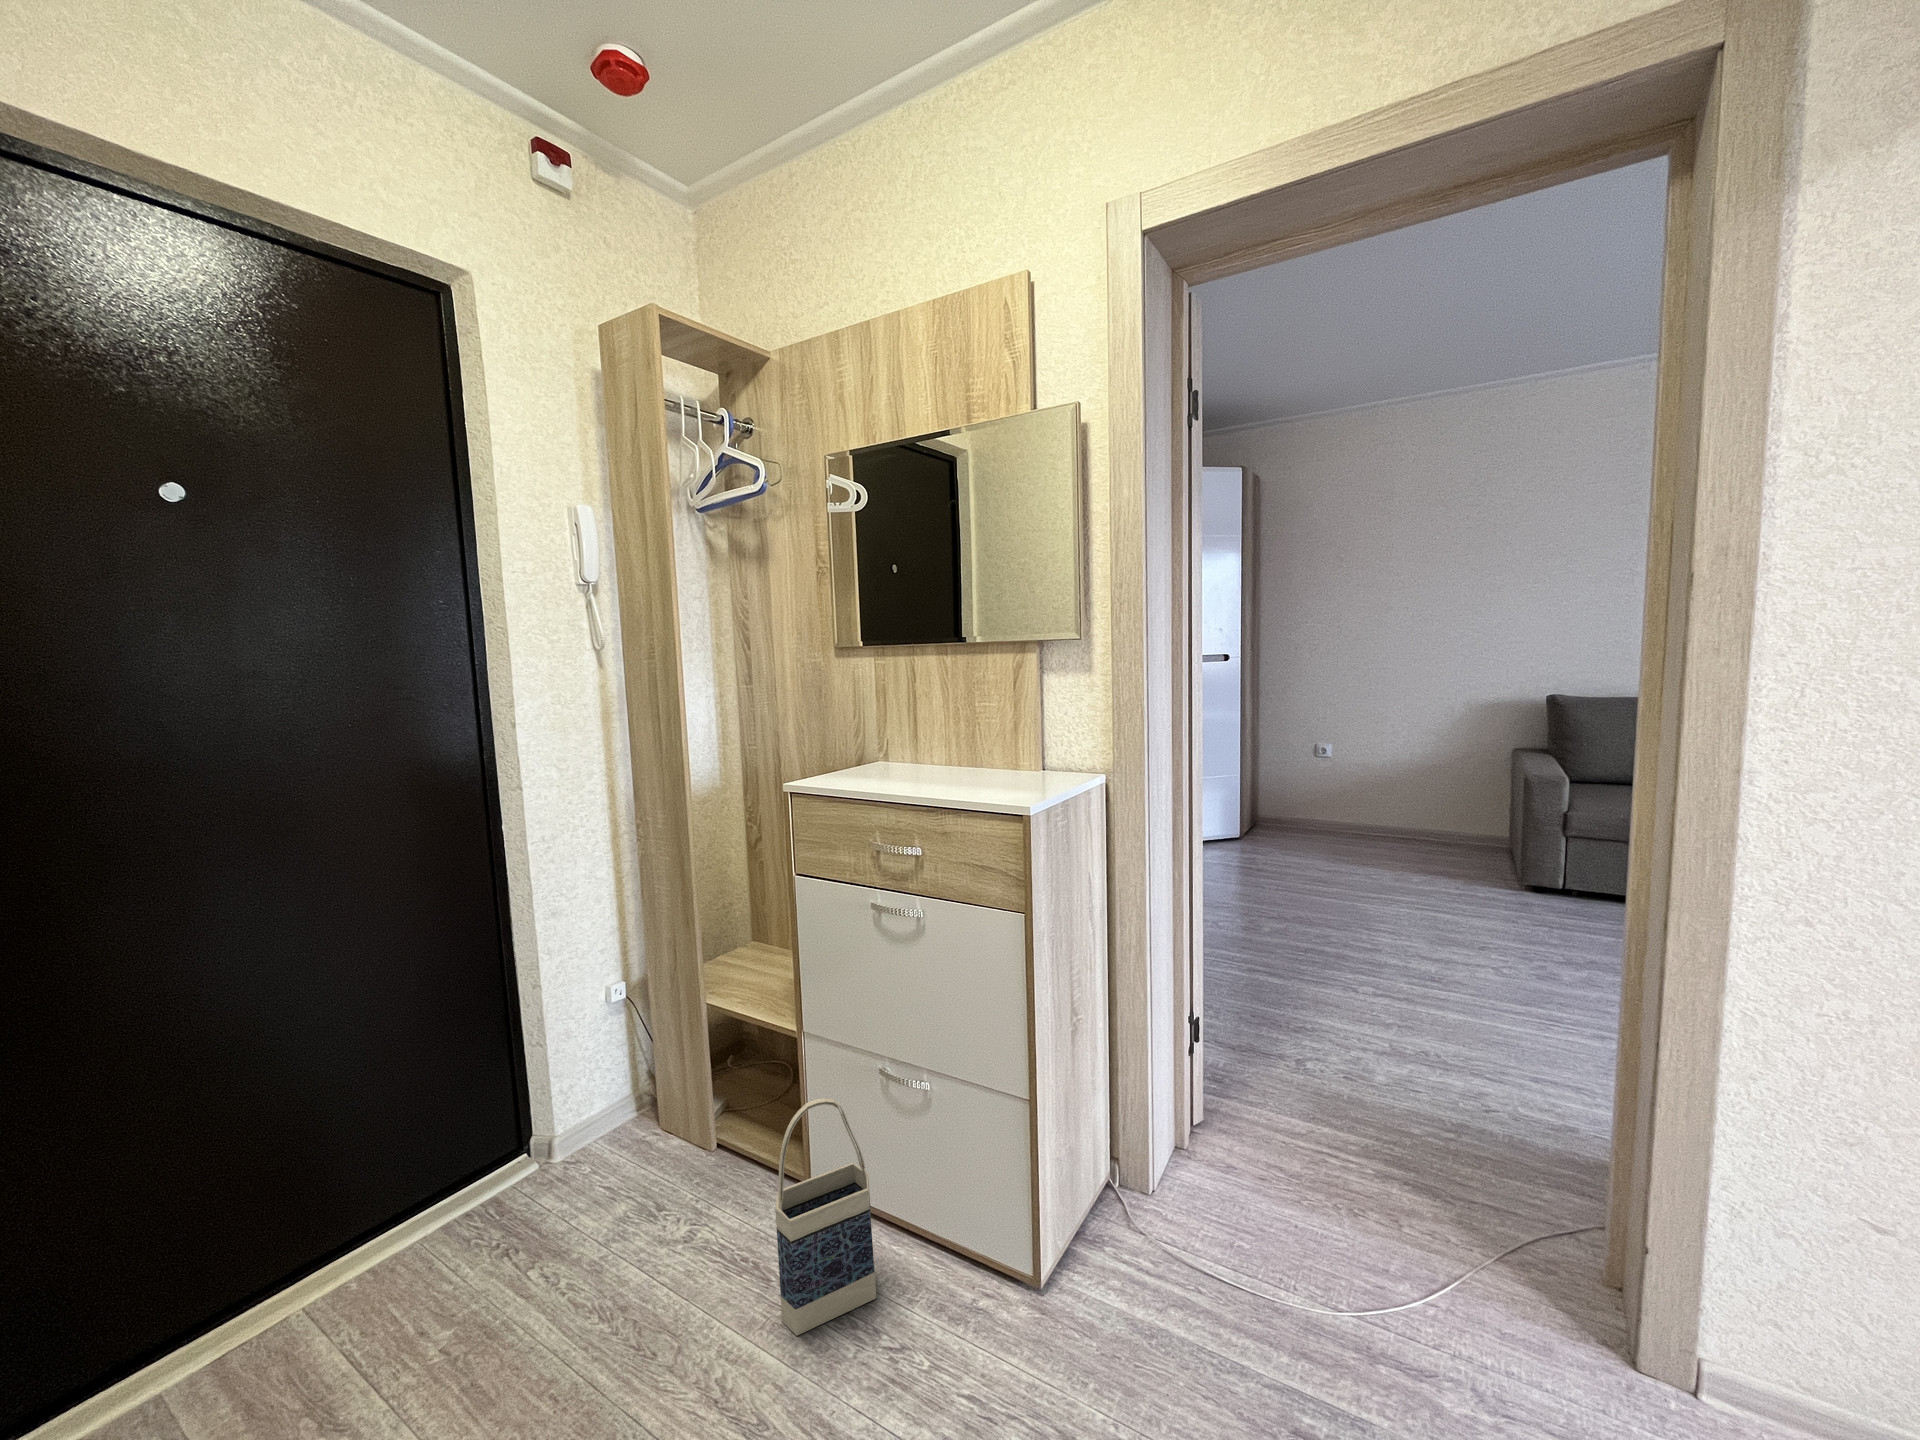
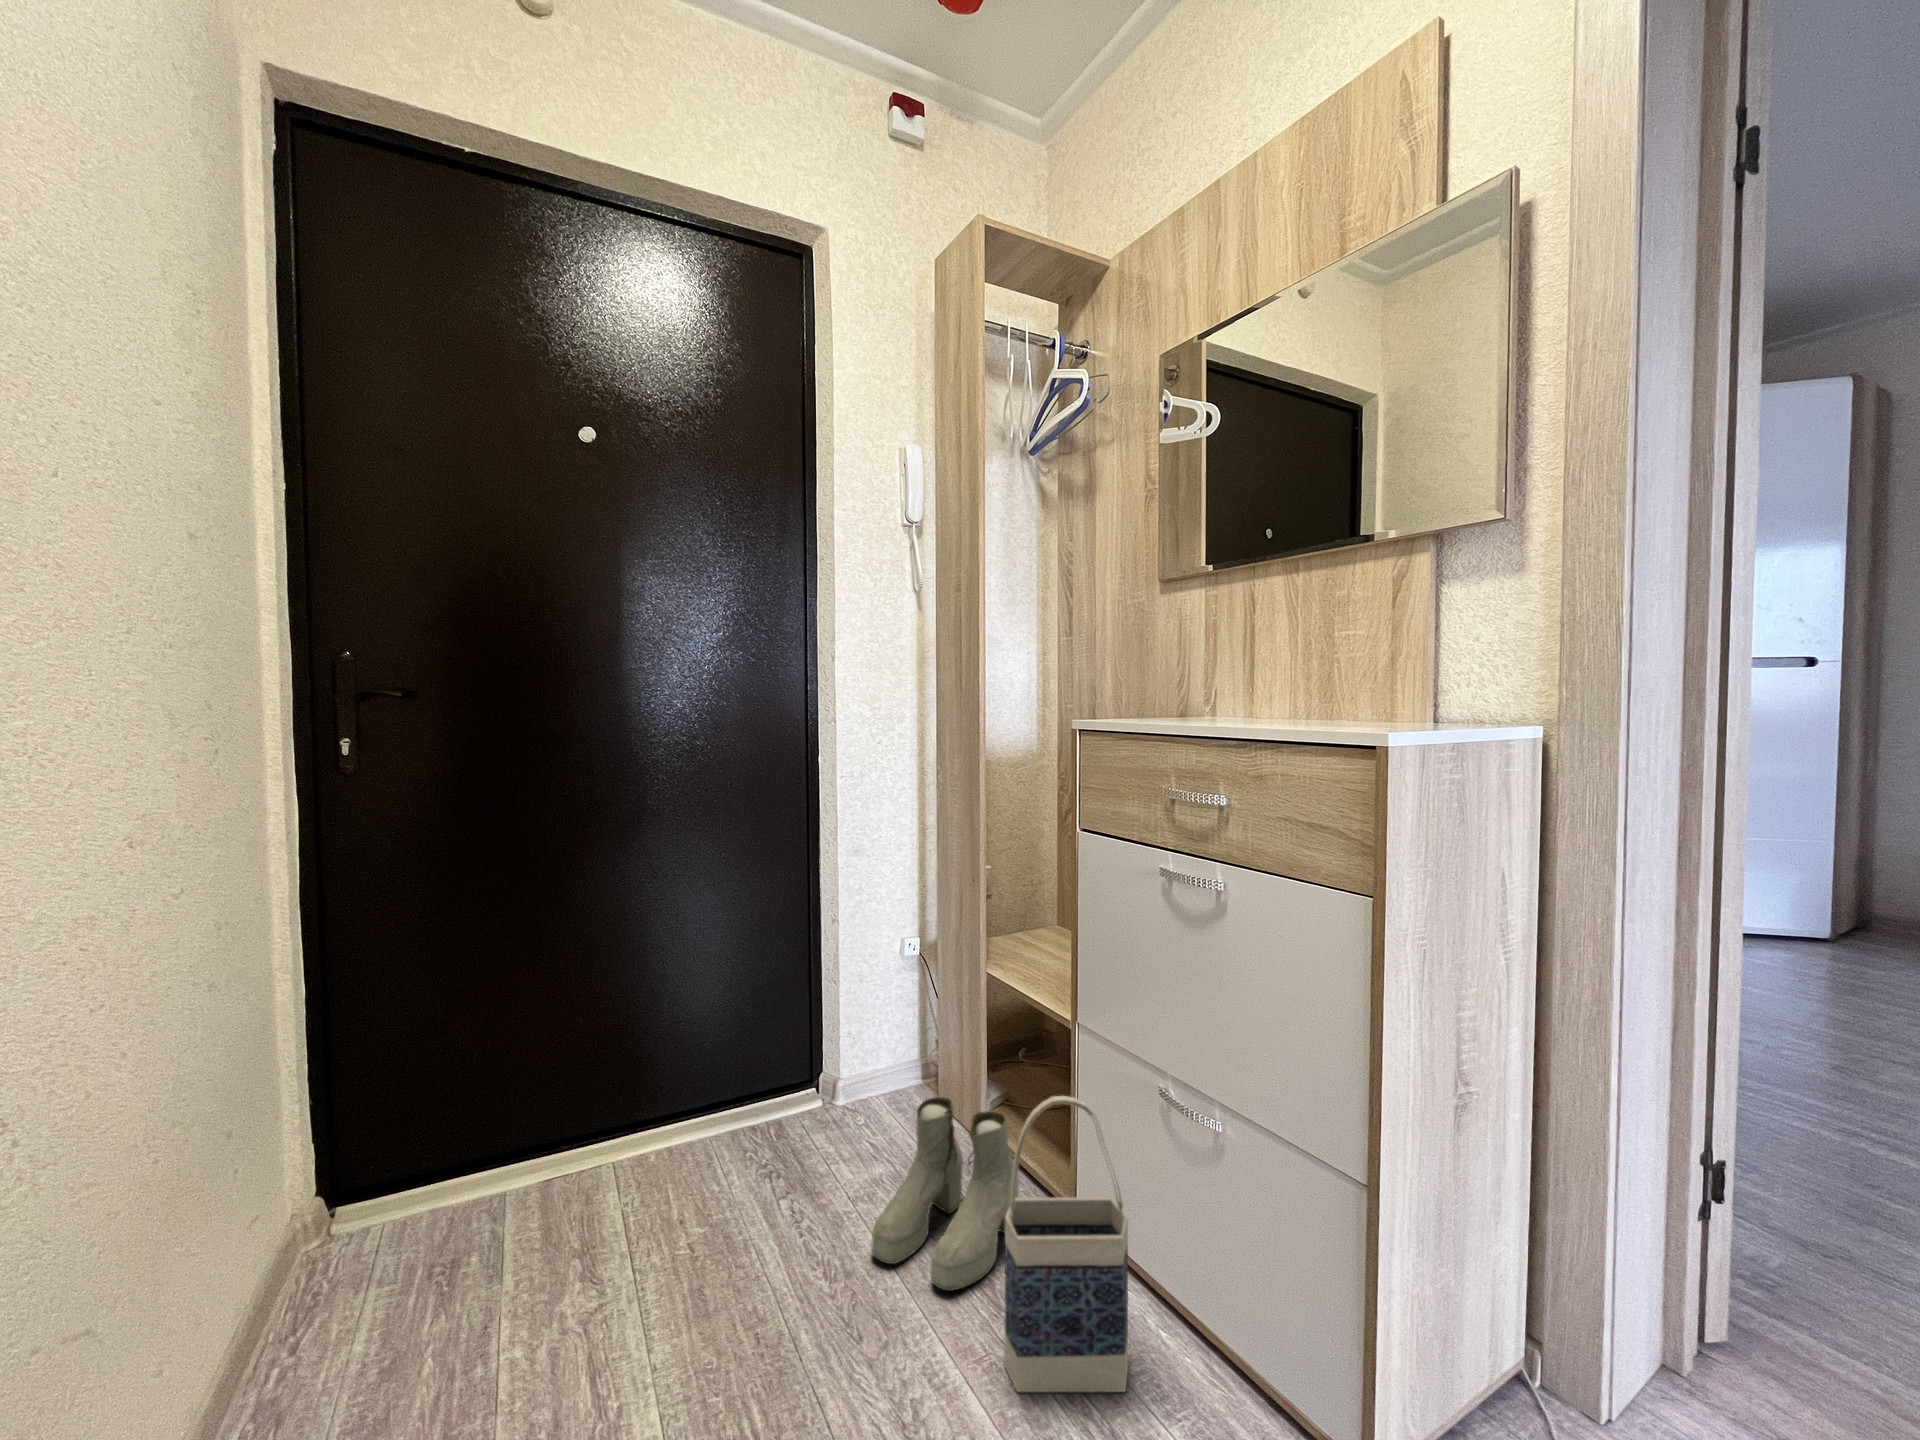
boots: none [641,1124,766,1287] -> present [871,1097,1019,1291]

